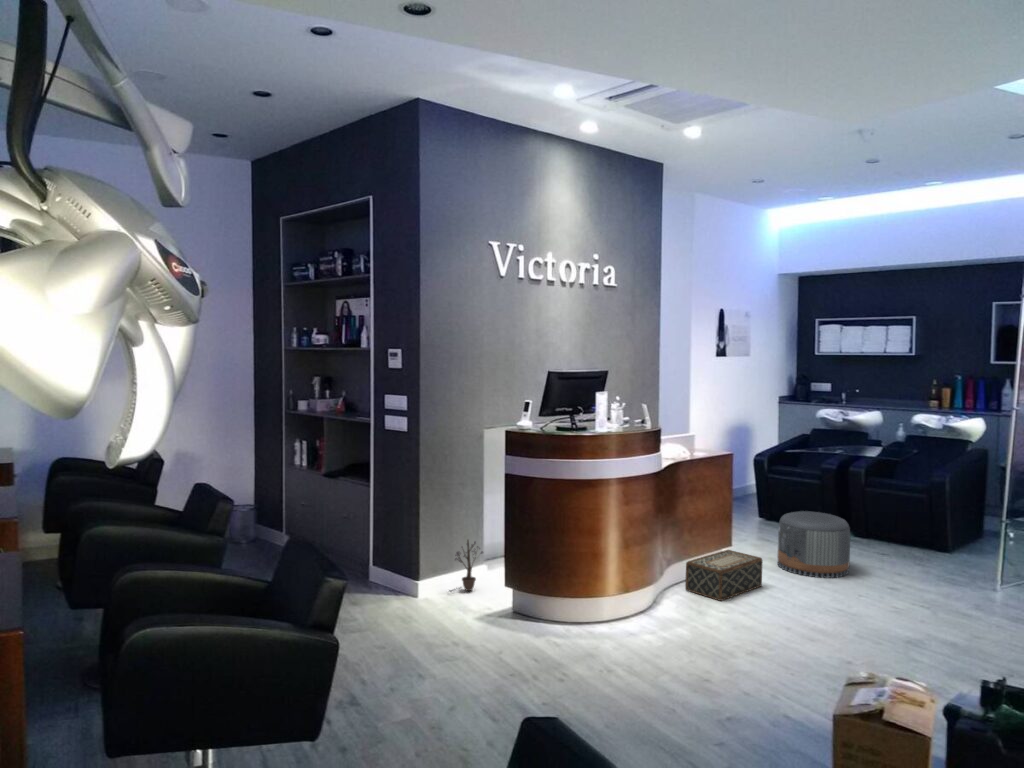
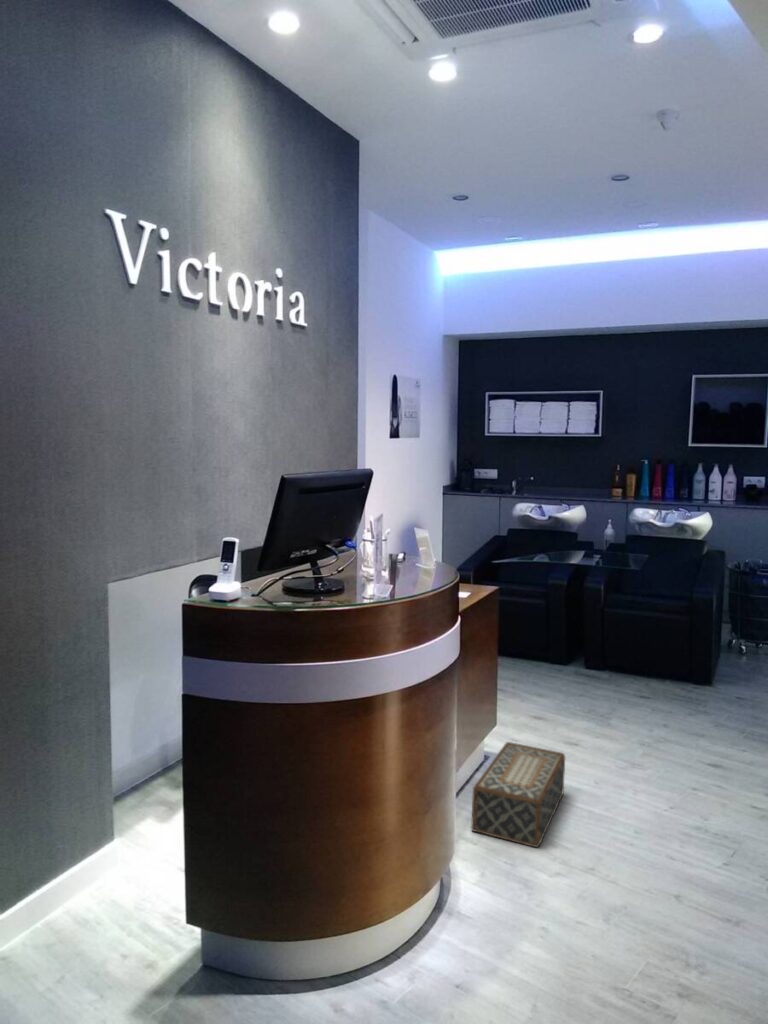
pouf: present [778,511,850,578] -> none [542,658,641,758]
decorative plant: present [450,540,483,591] -> none [51,831,122,956]

